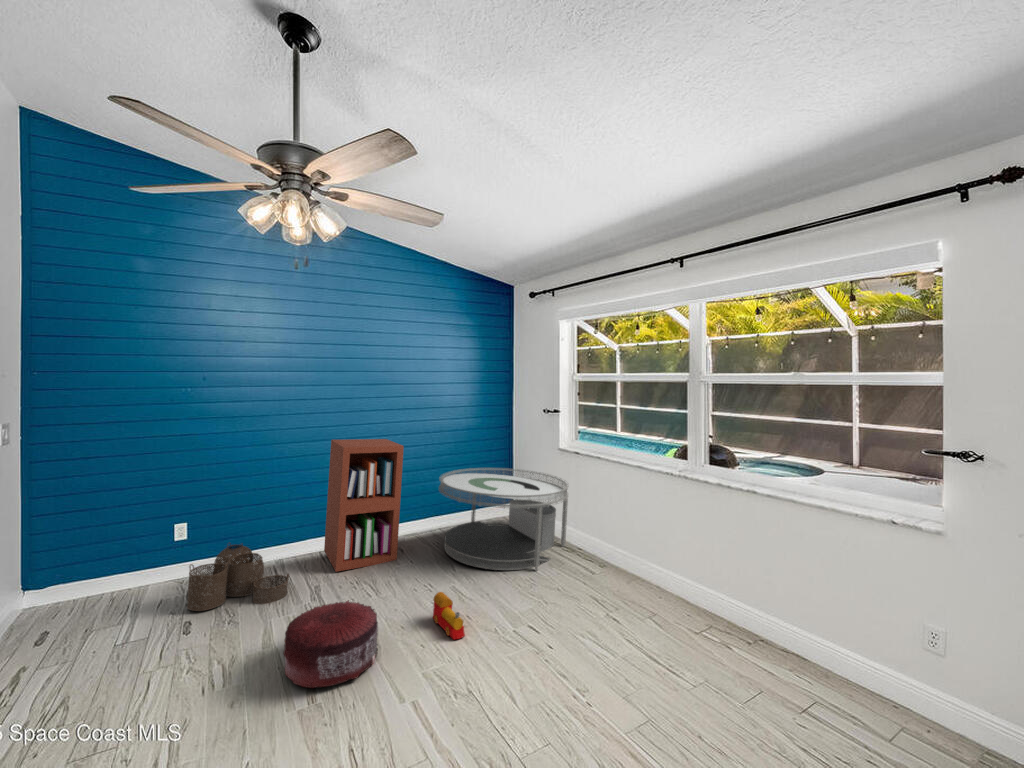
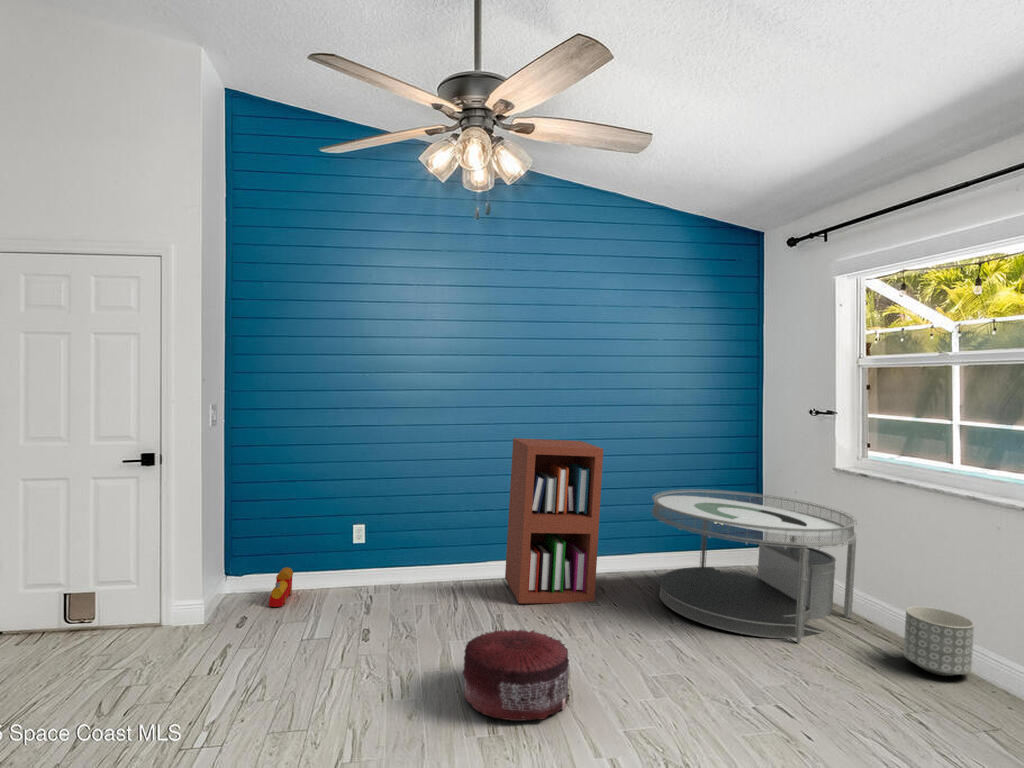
planter: none [597,537,634,579] -> present [903,606,974,676]
woven basket: present [187,544,289,611] -> none [365,552,467,626]
toy train: present [433,592,465,639] -> present [269,567,293,607]

